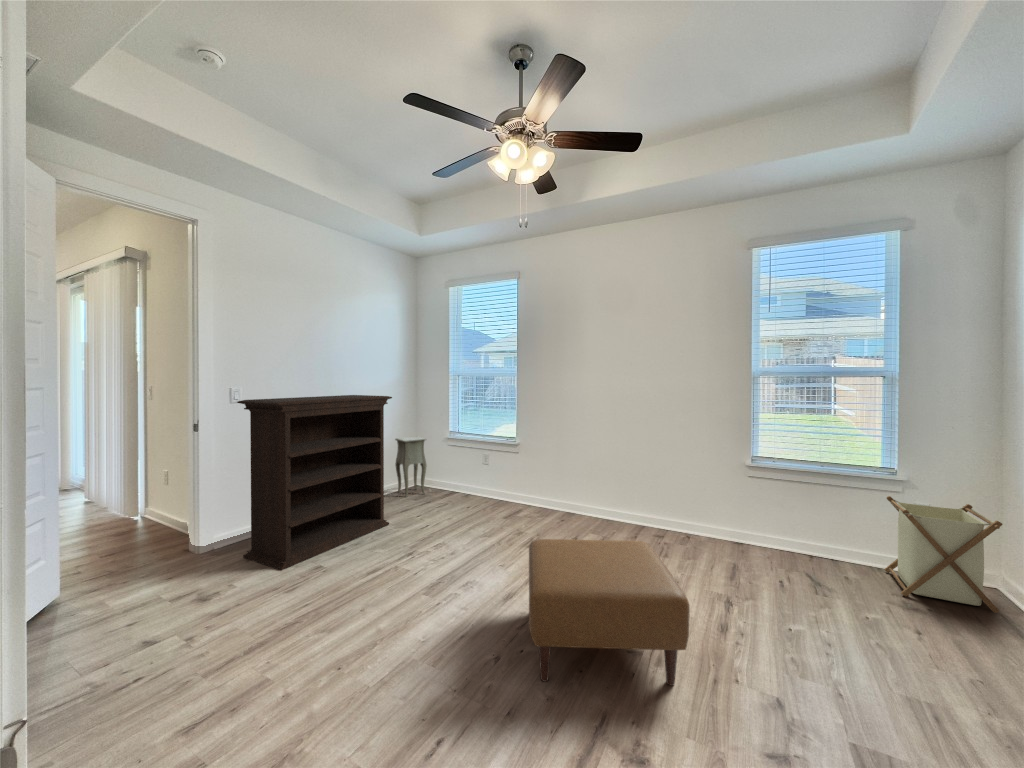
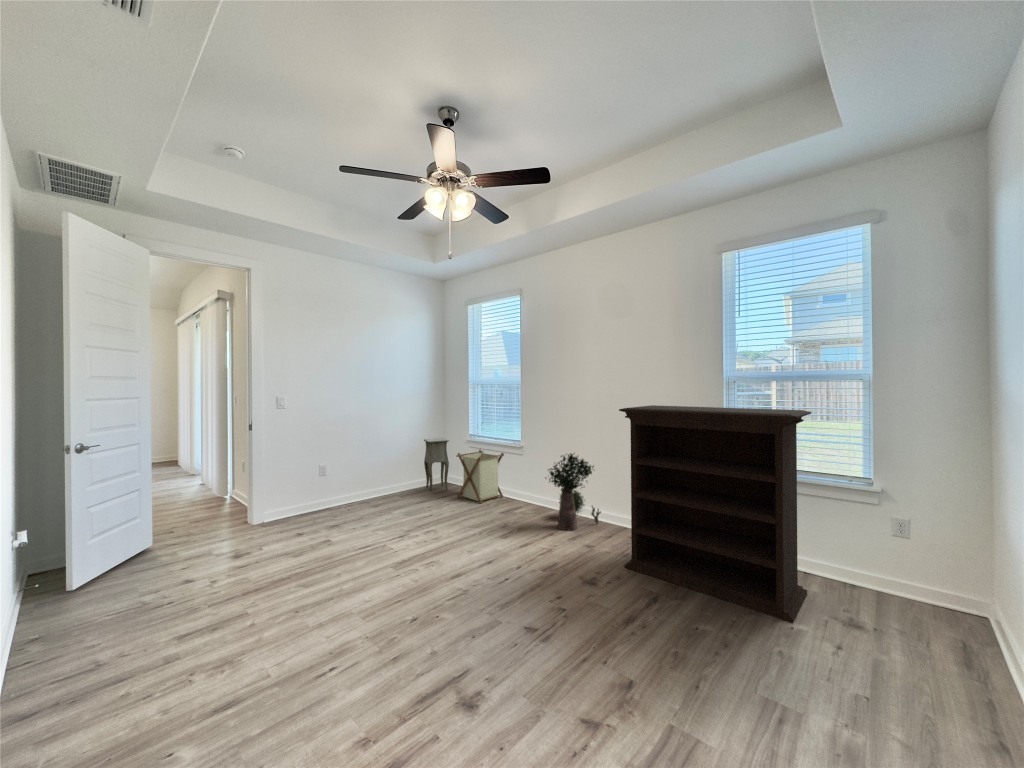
bookshelf: present [237,395,392,571] -> present [619,405,811,623]
potted plant: none [562,450,616,533] -> present [548,454,601,530]
laundry basket: present [885,496,1002,613] -> present [456,450,504,504]
ottoman: present [529,539,690,685] -> none [425,527,570,658]

